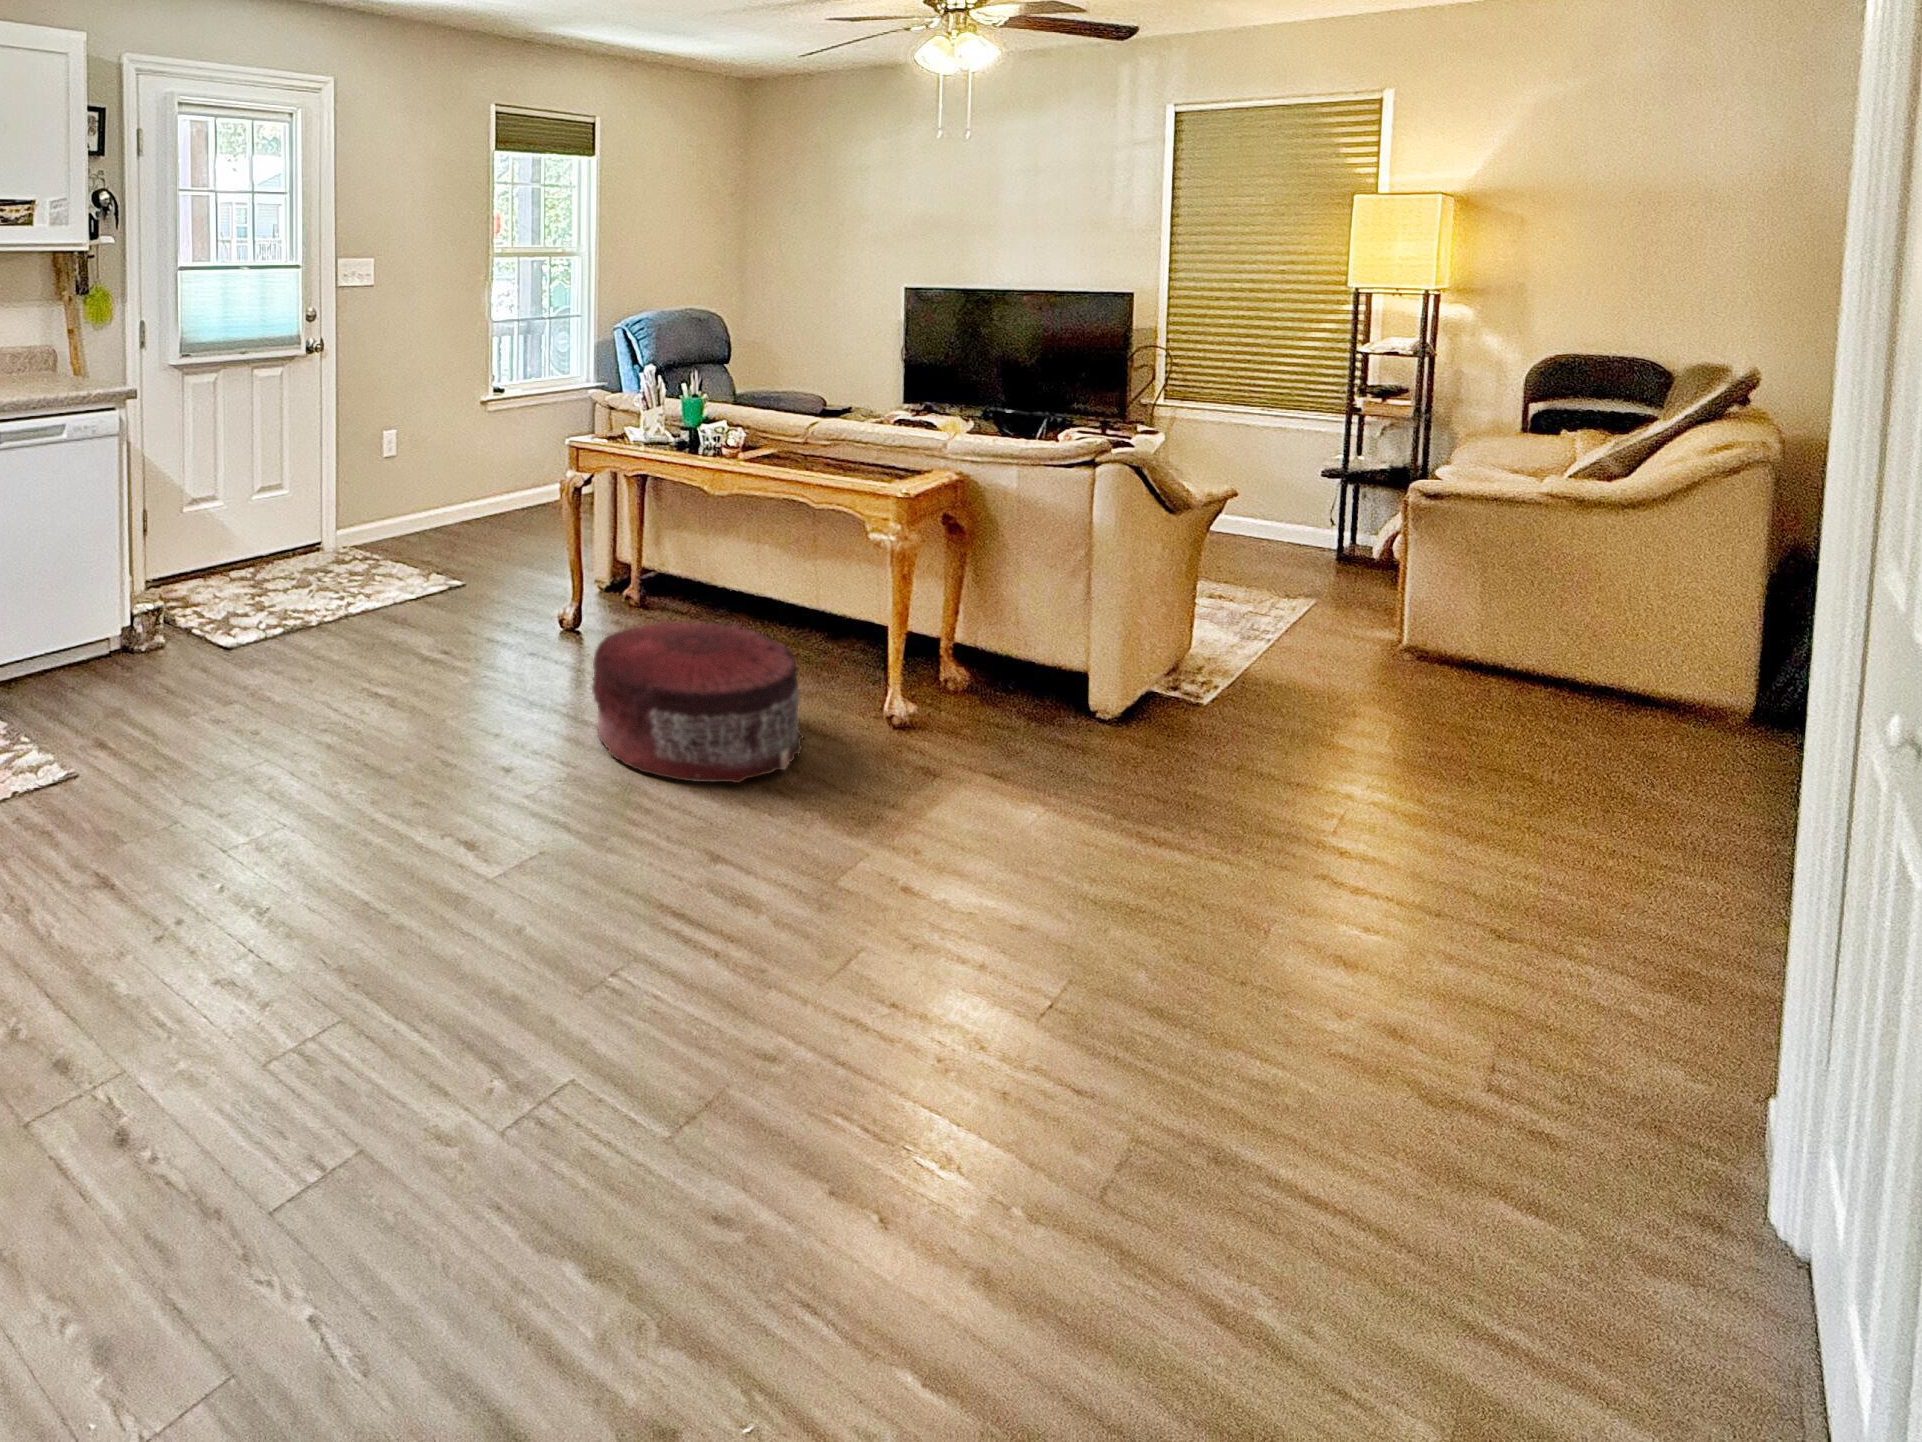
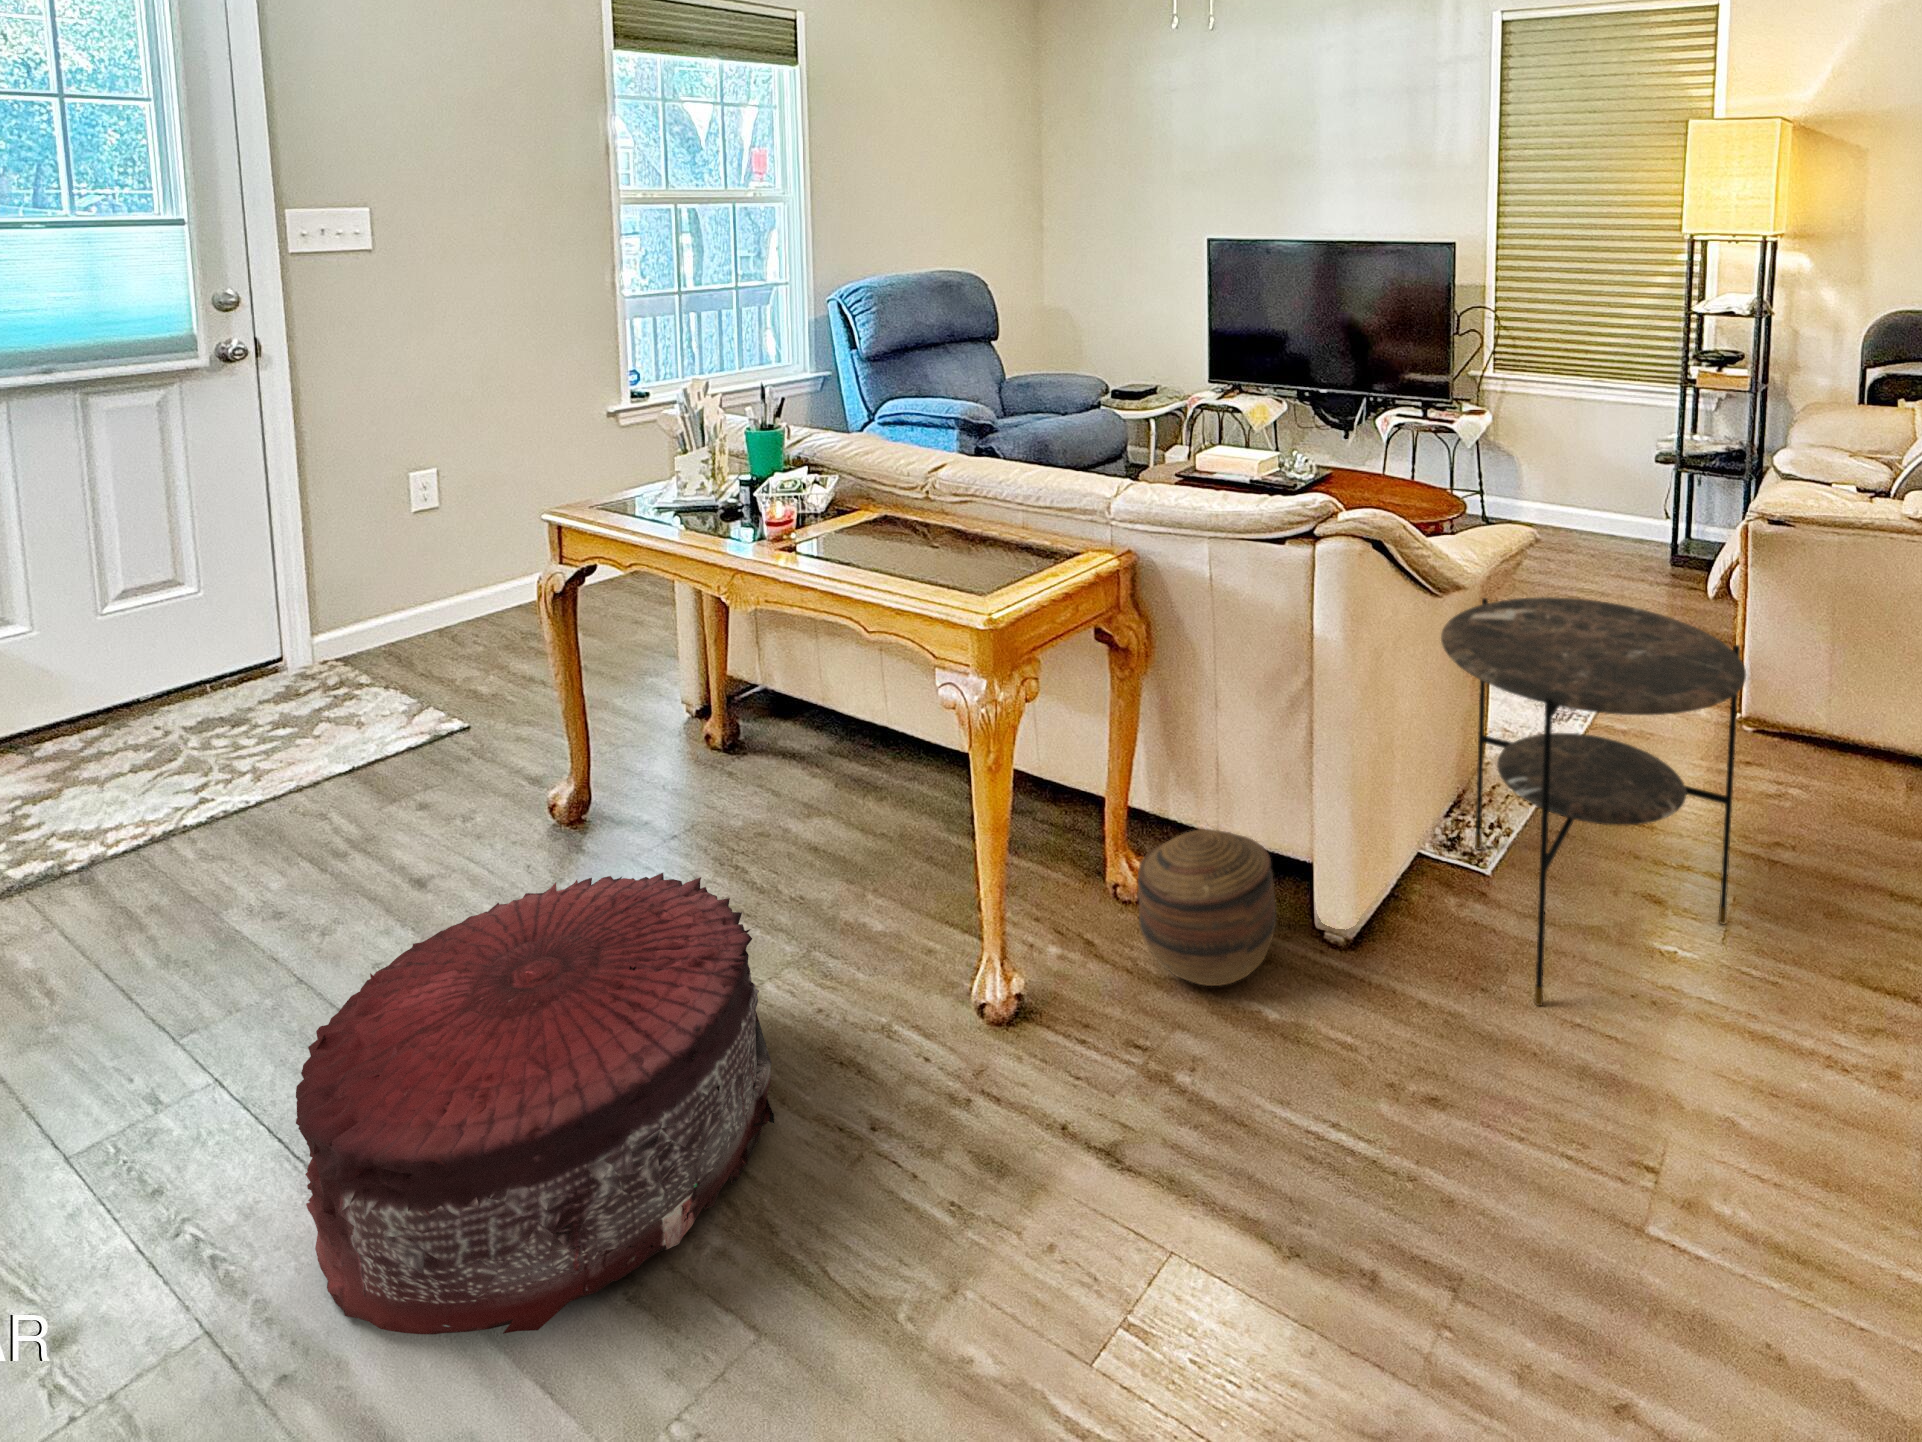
side table: none [1175,521,1398,752] -> present [1441,597,1746,1006]
basket: none [977,639,1069,724] -> present [1138,829,1276,986]

